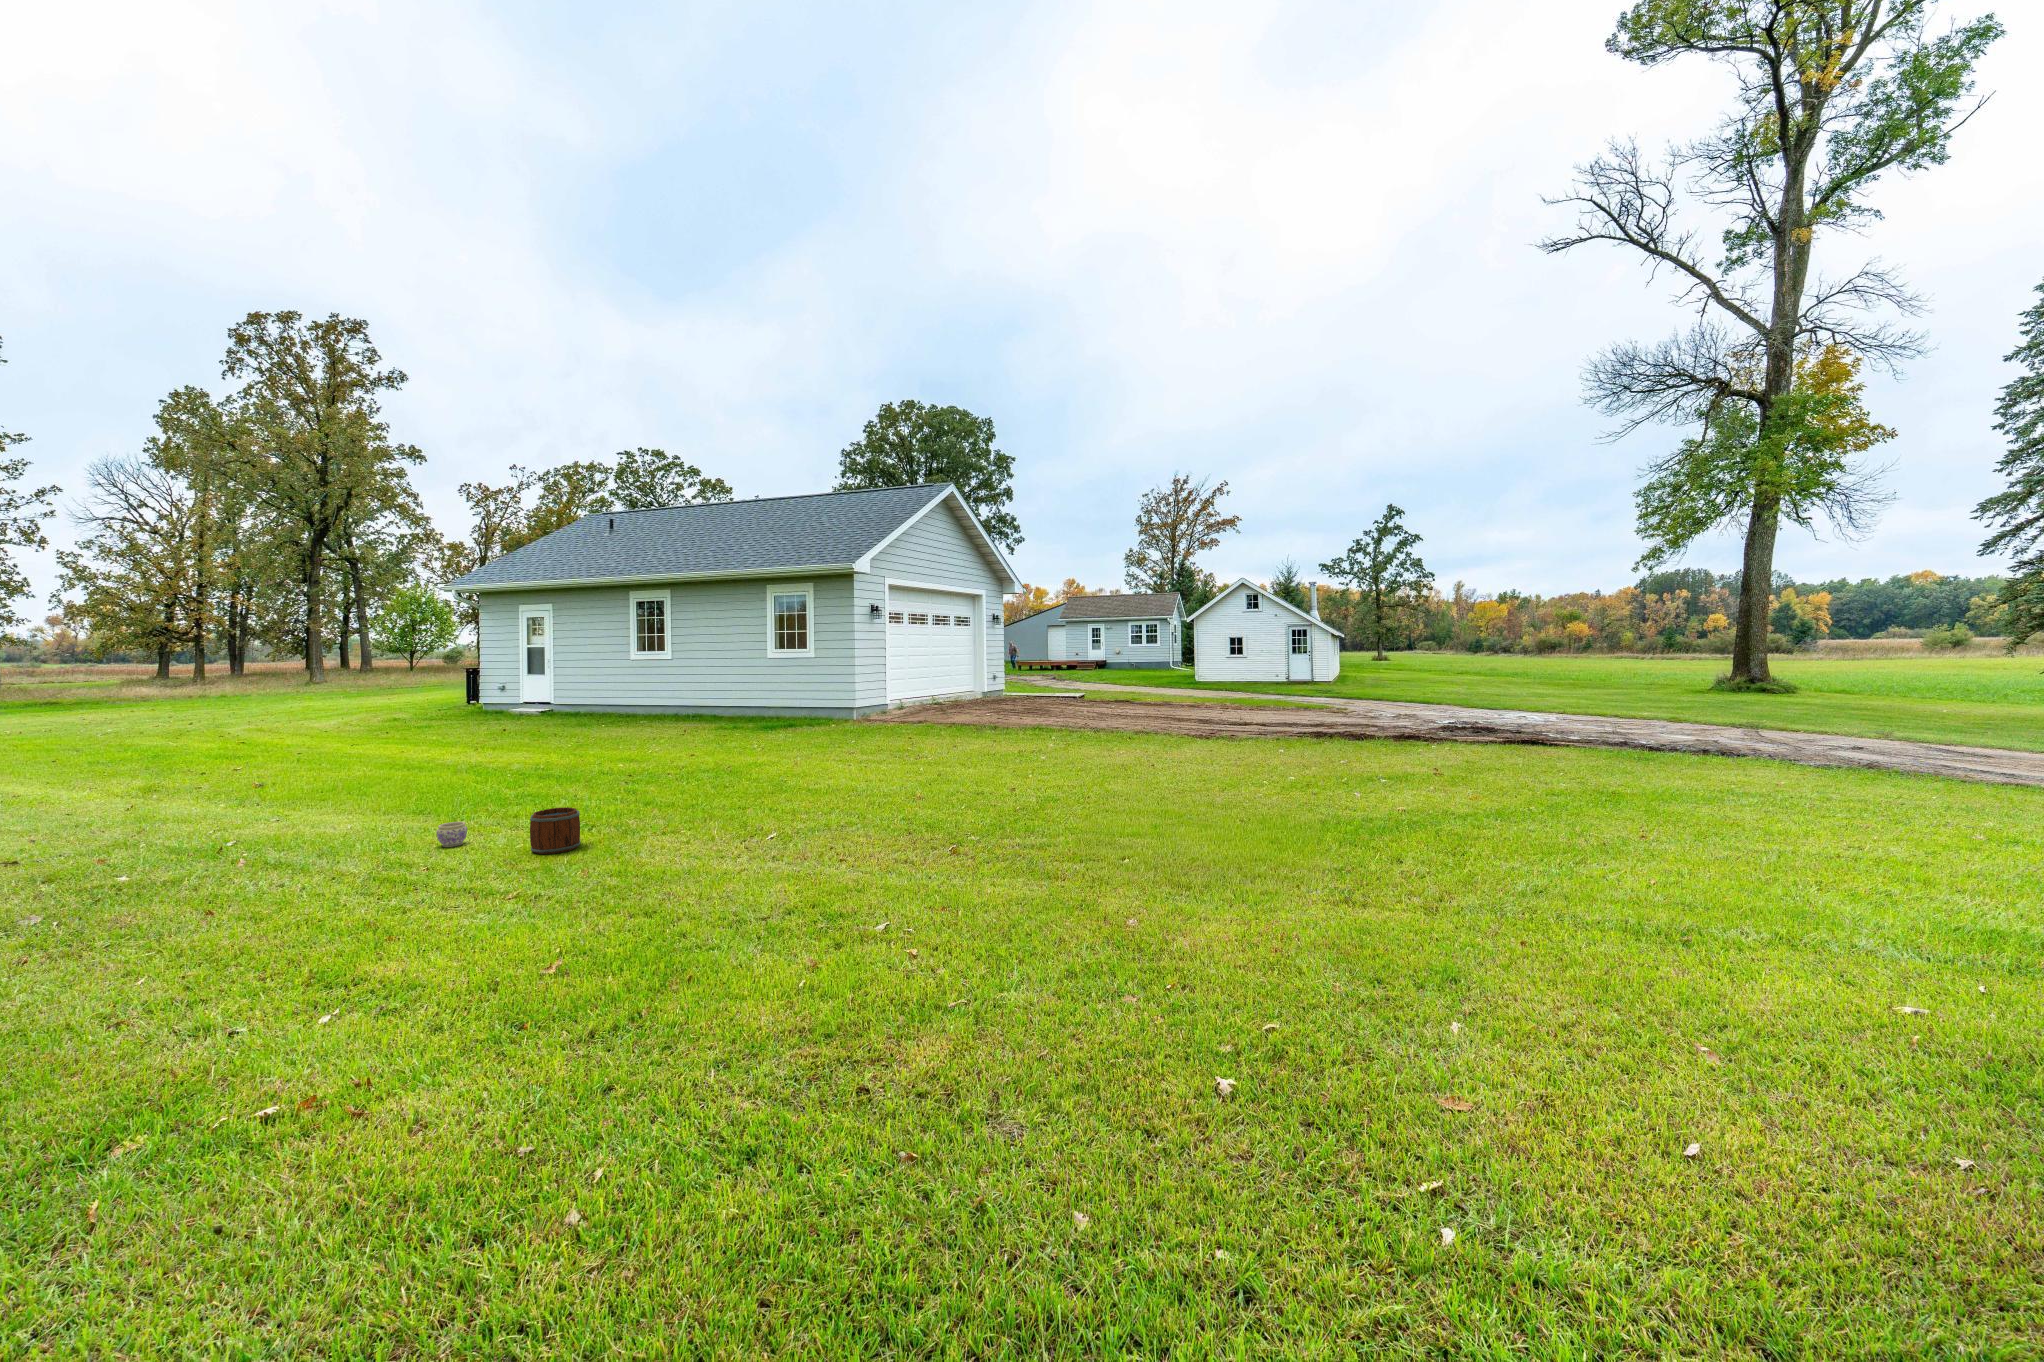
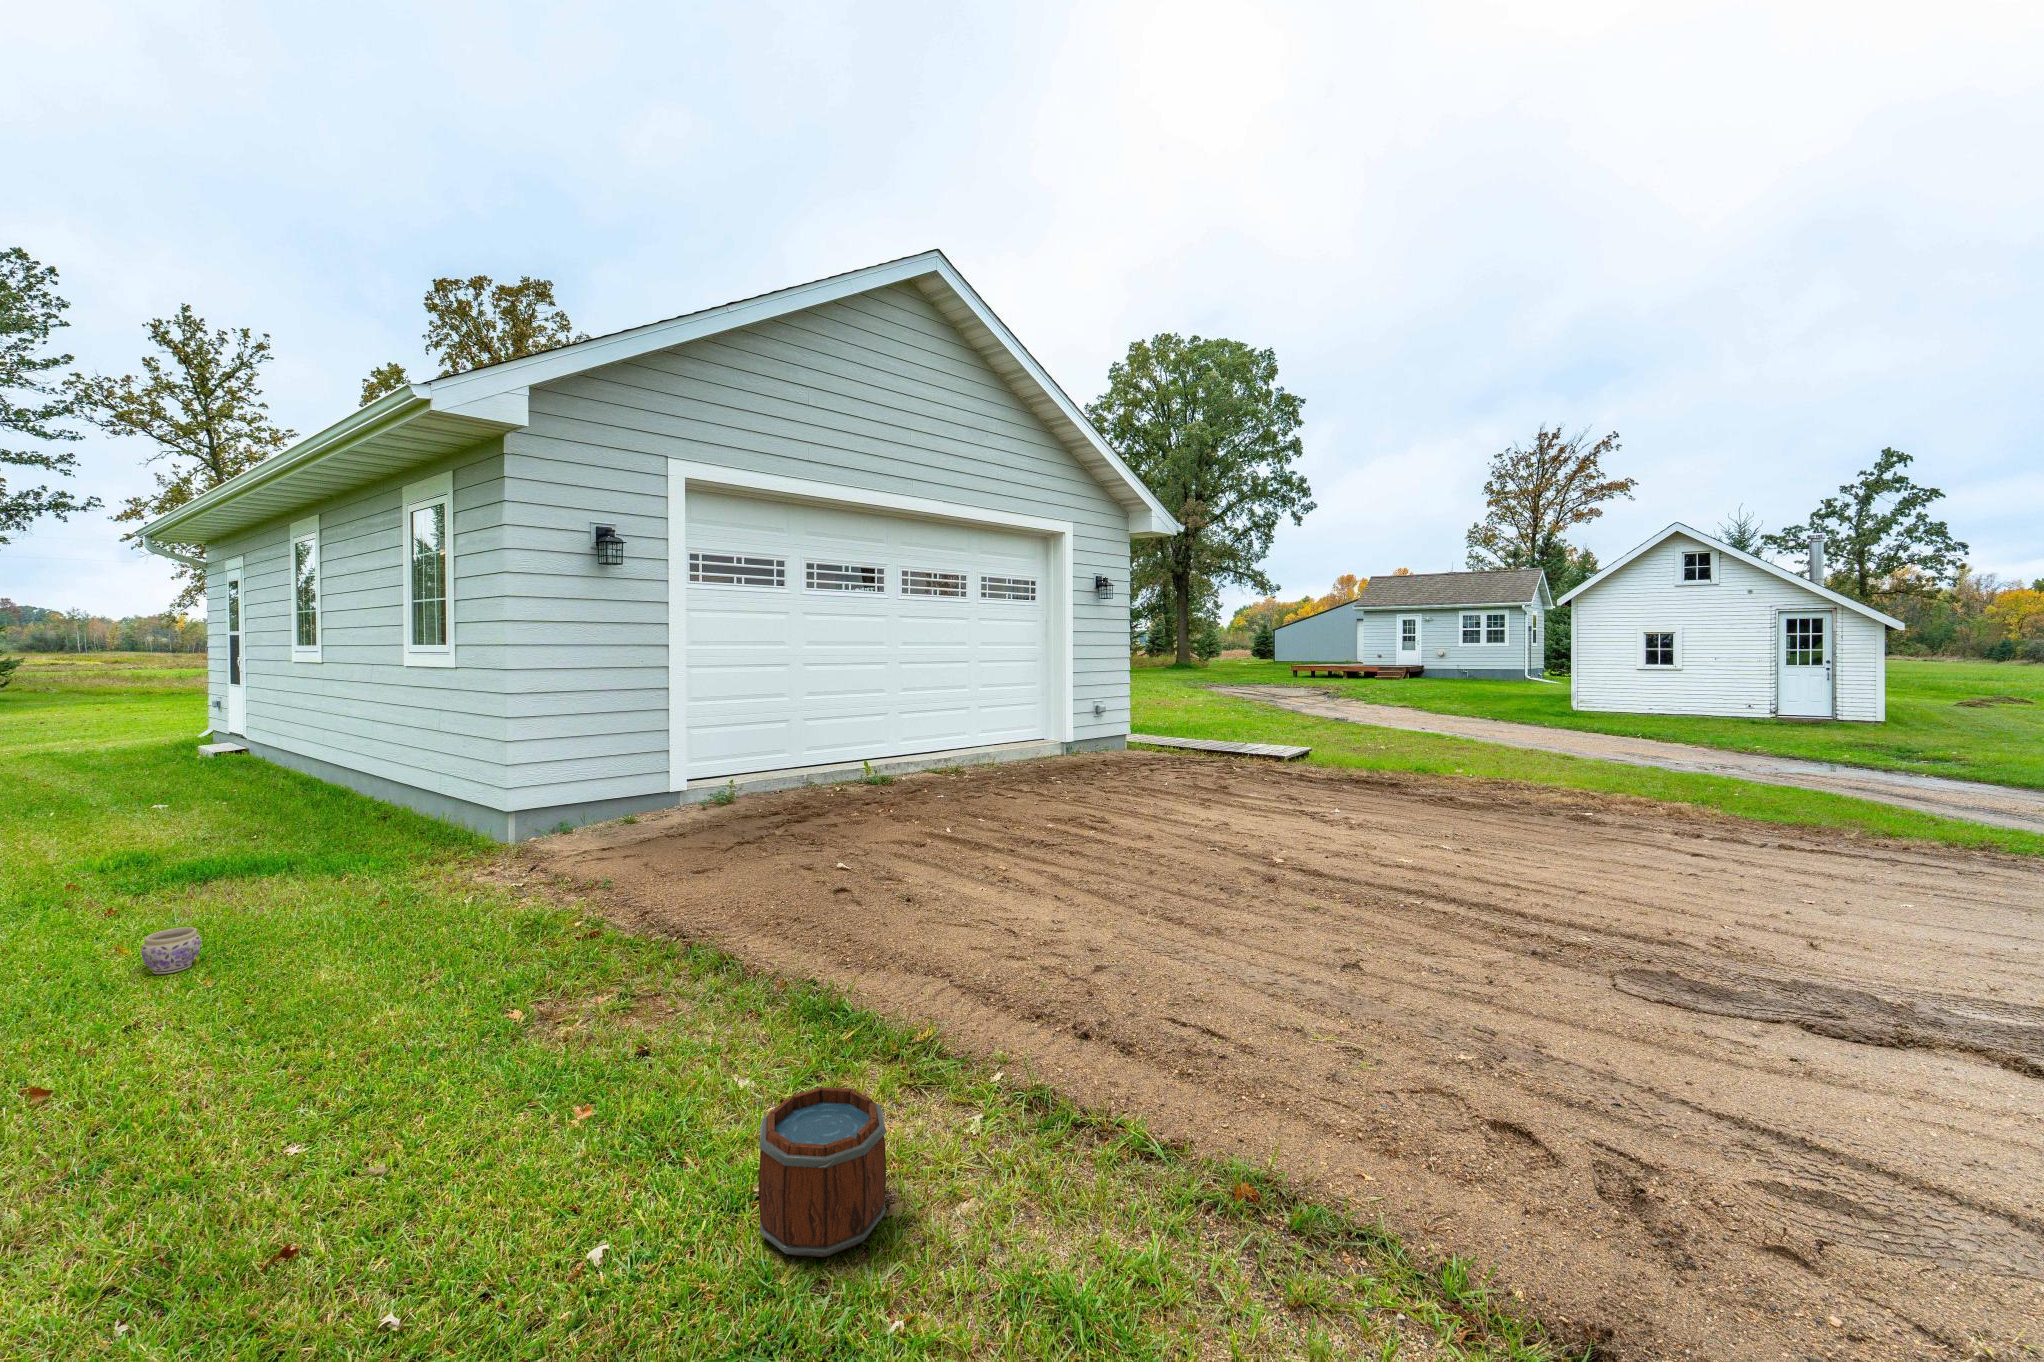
planter: present [436,822,467,847] -> present [141,927,201,975]

